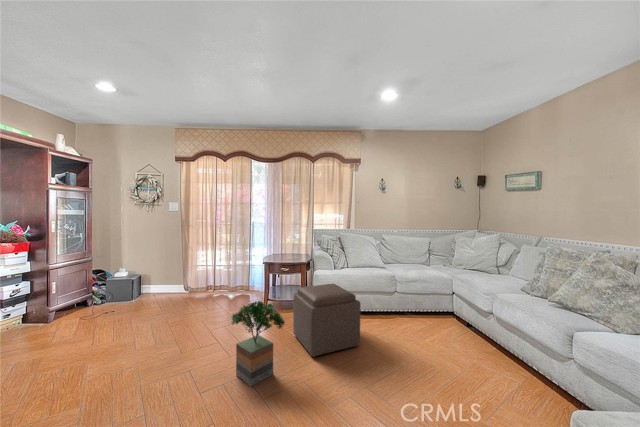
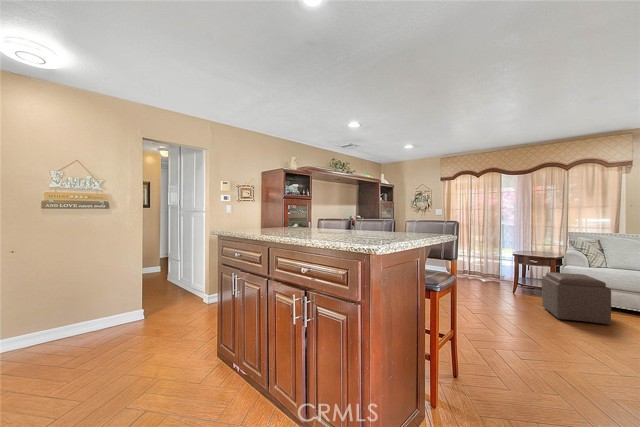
potted tree: present [231,301,285,386] -> none [492,271,534,318]

